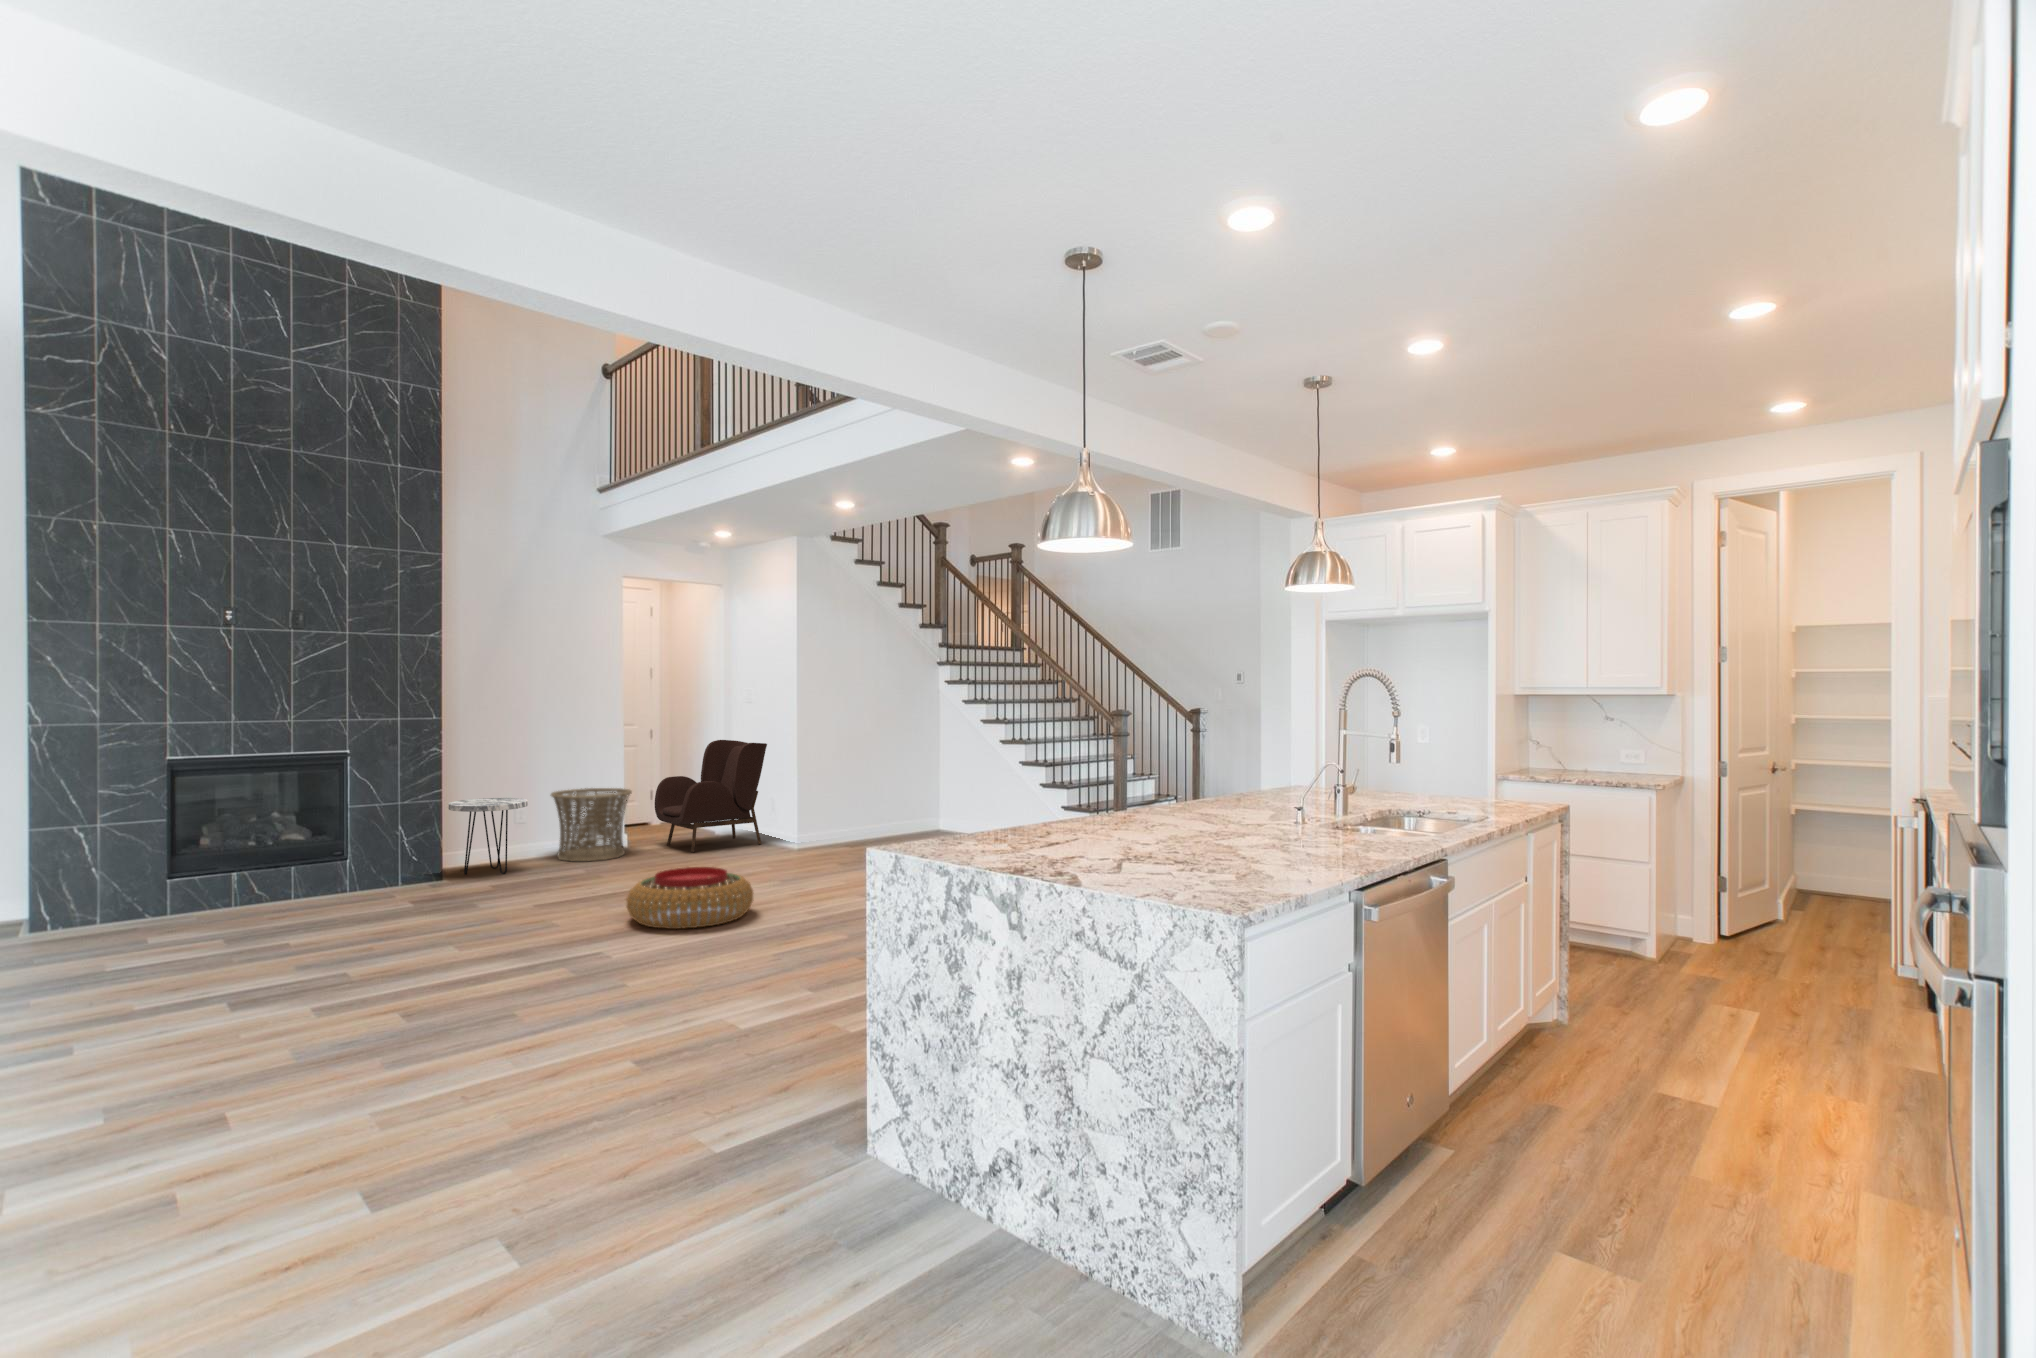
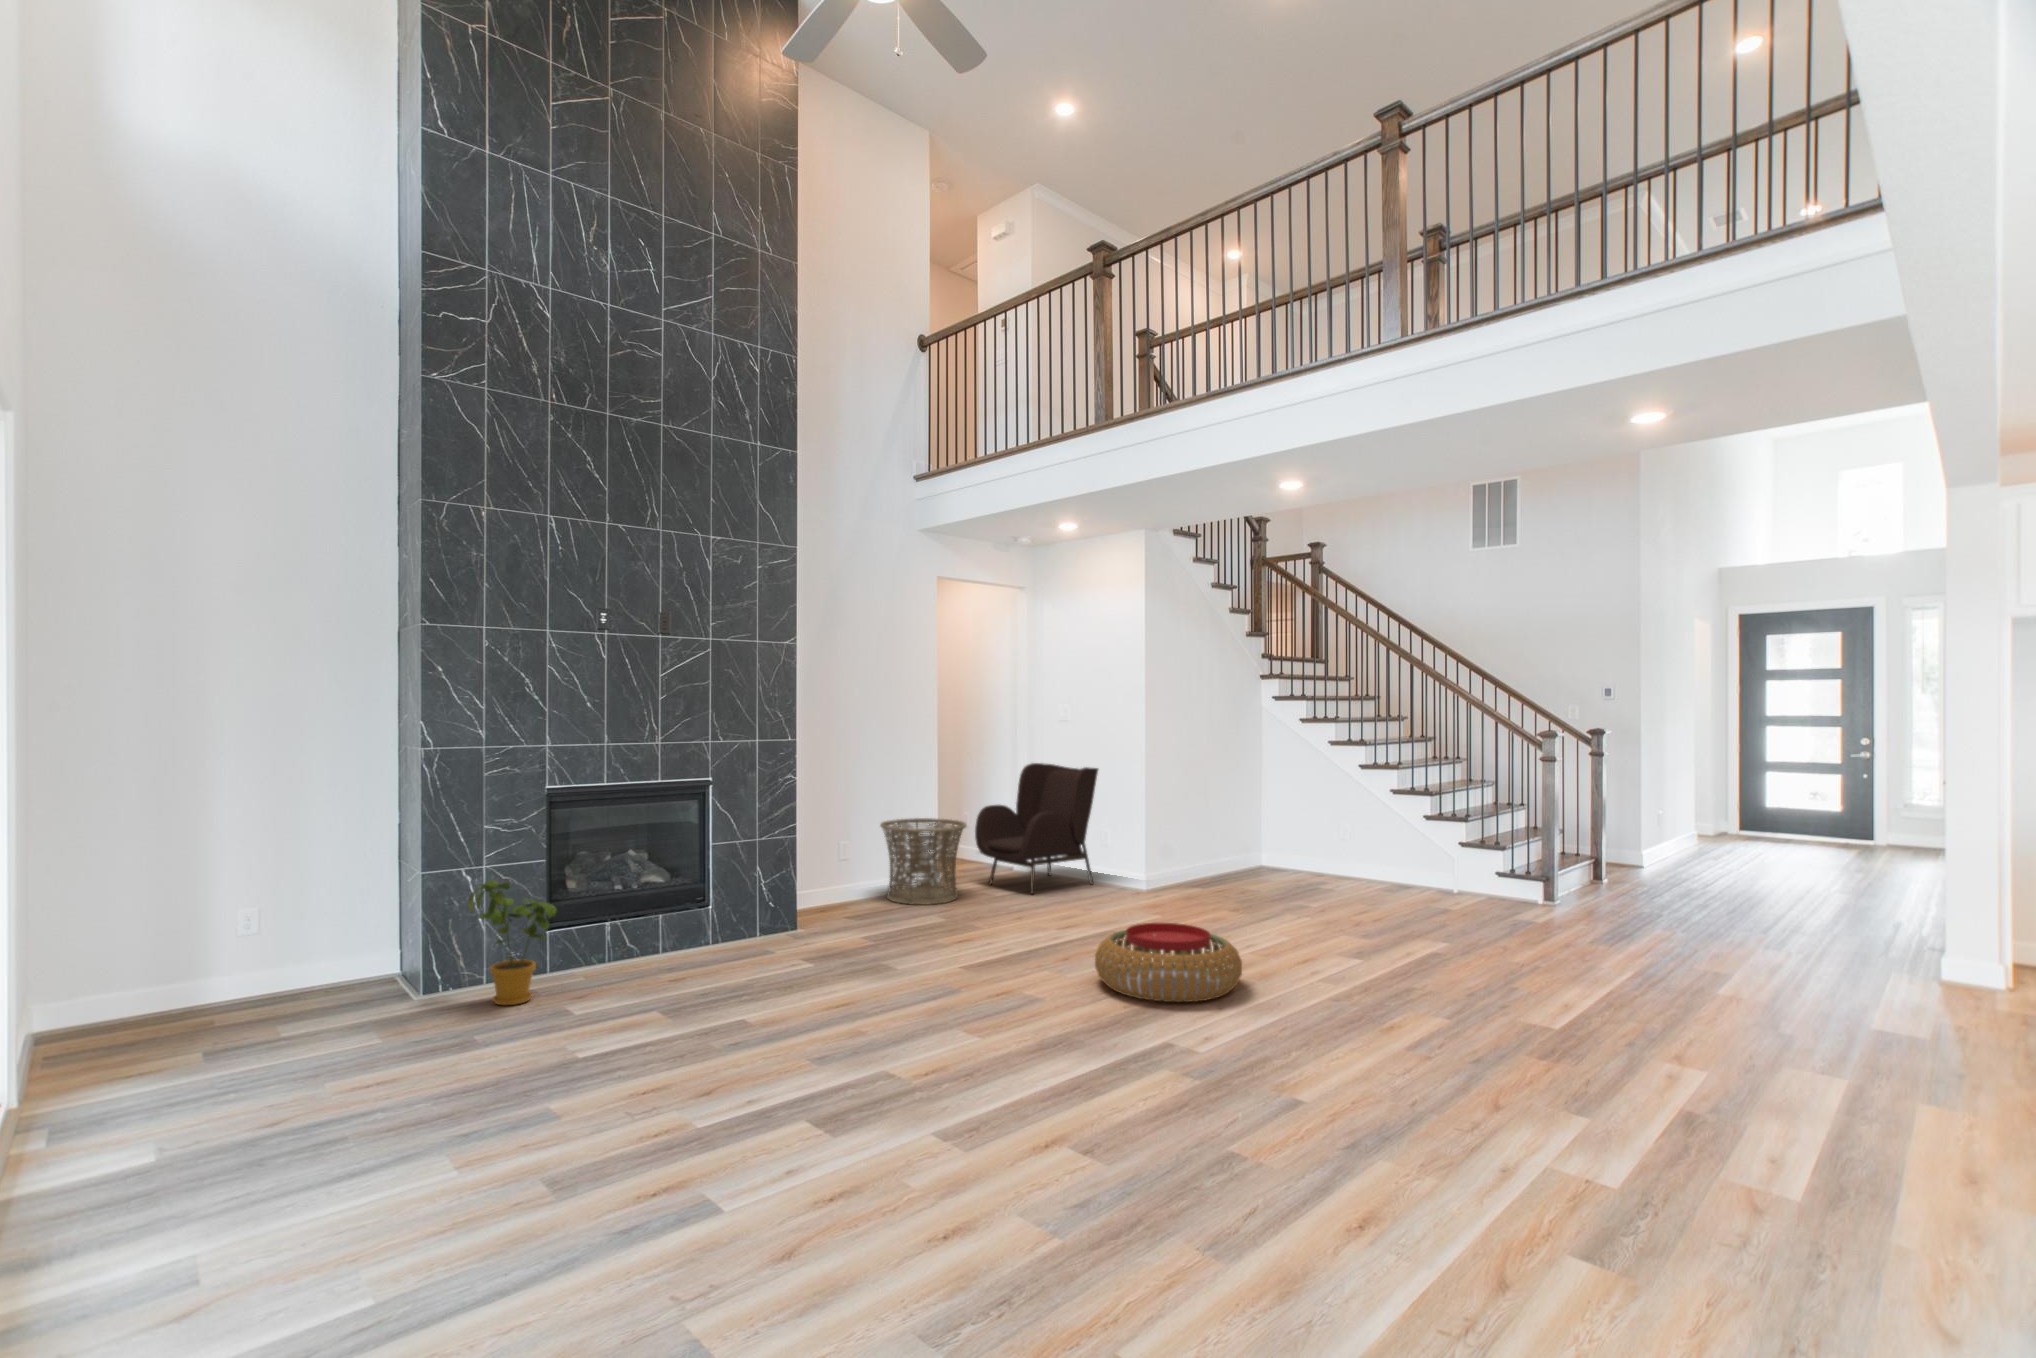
side table: present [448,798,528,875] -> none [797,831,879,922]
house plant: none [65,834,153,938] -> present [468,880,557,1005]

